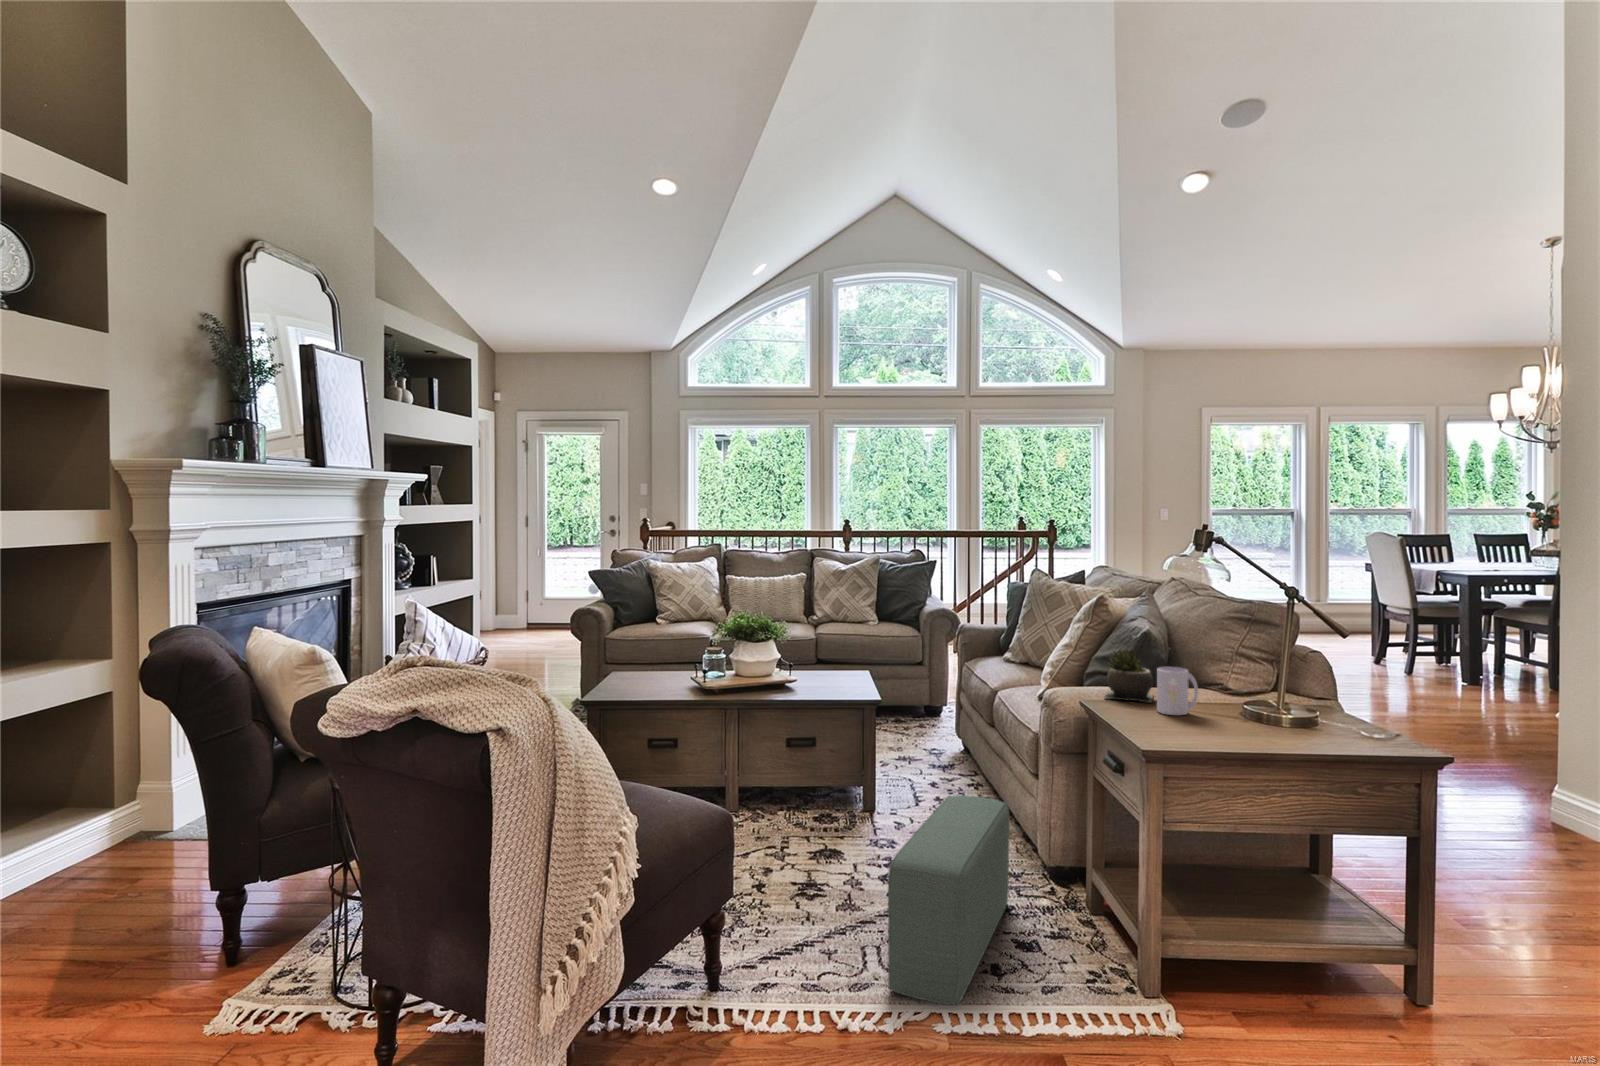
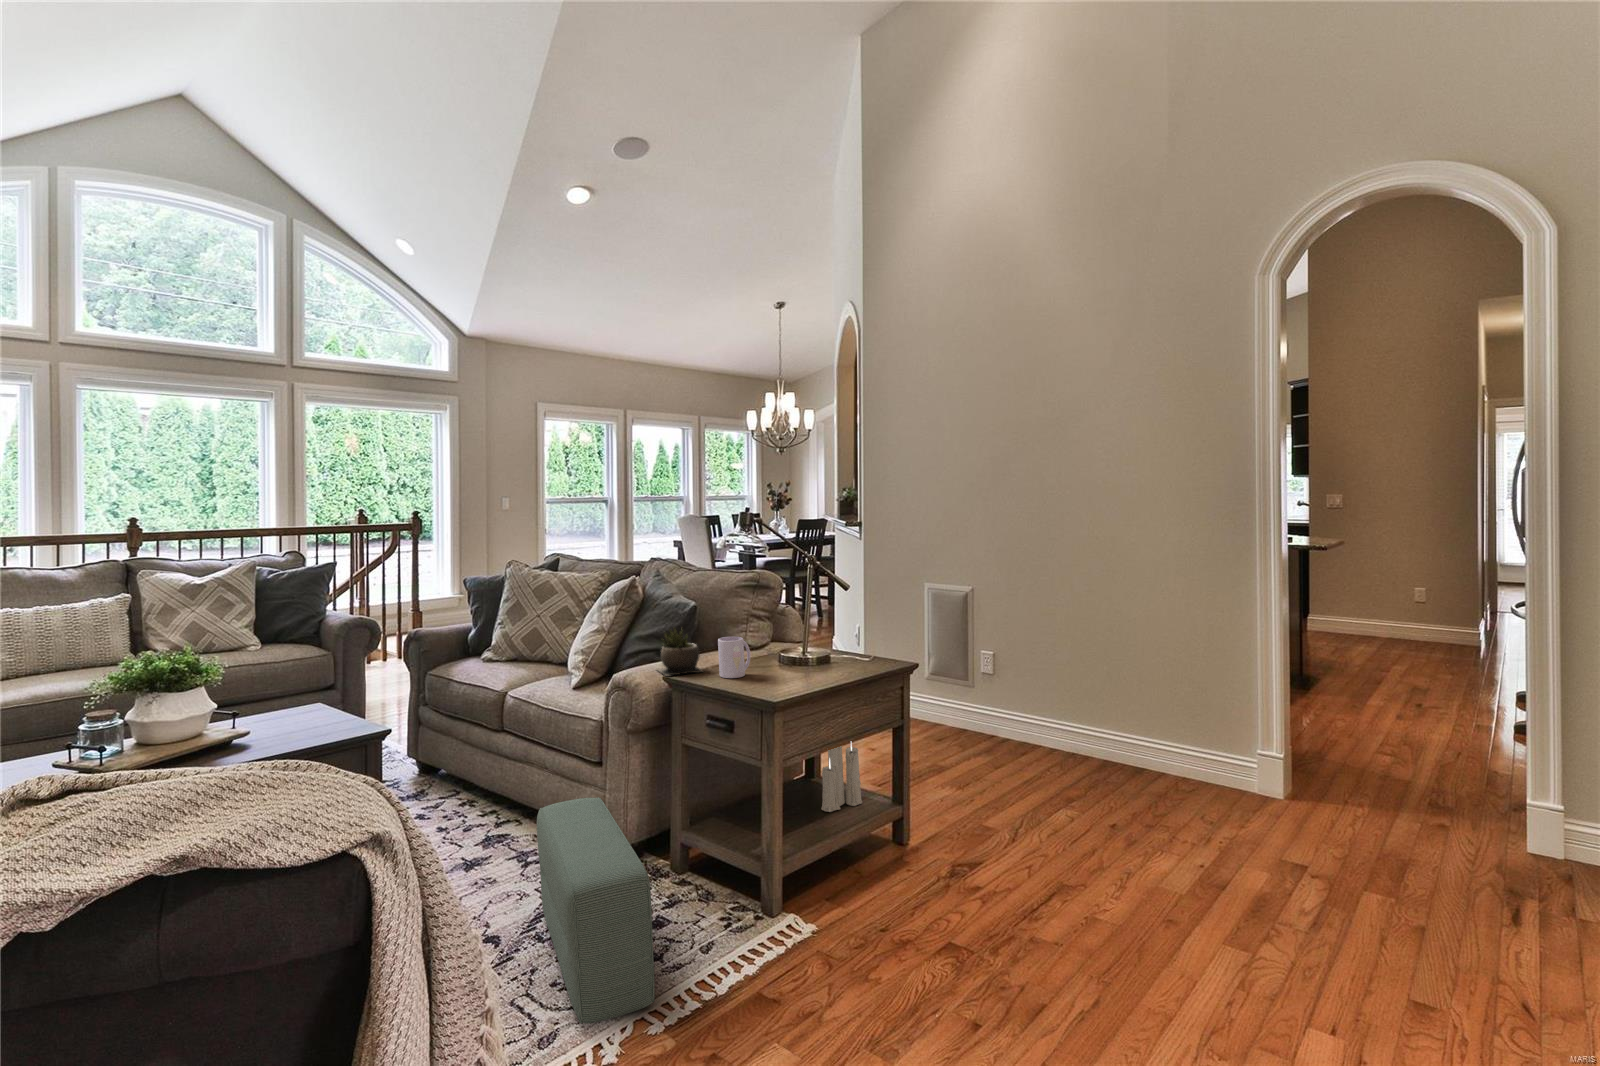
candle: none [1278,784,1346,920] -> present [821,743,863,812]

